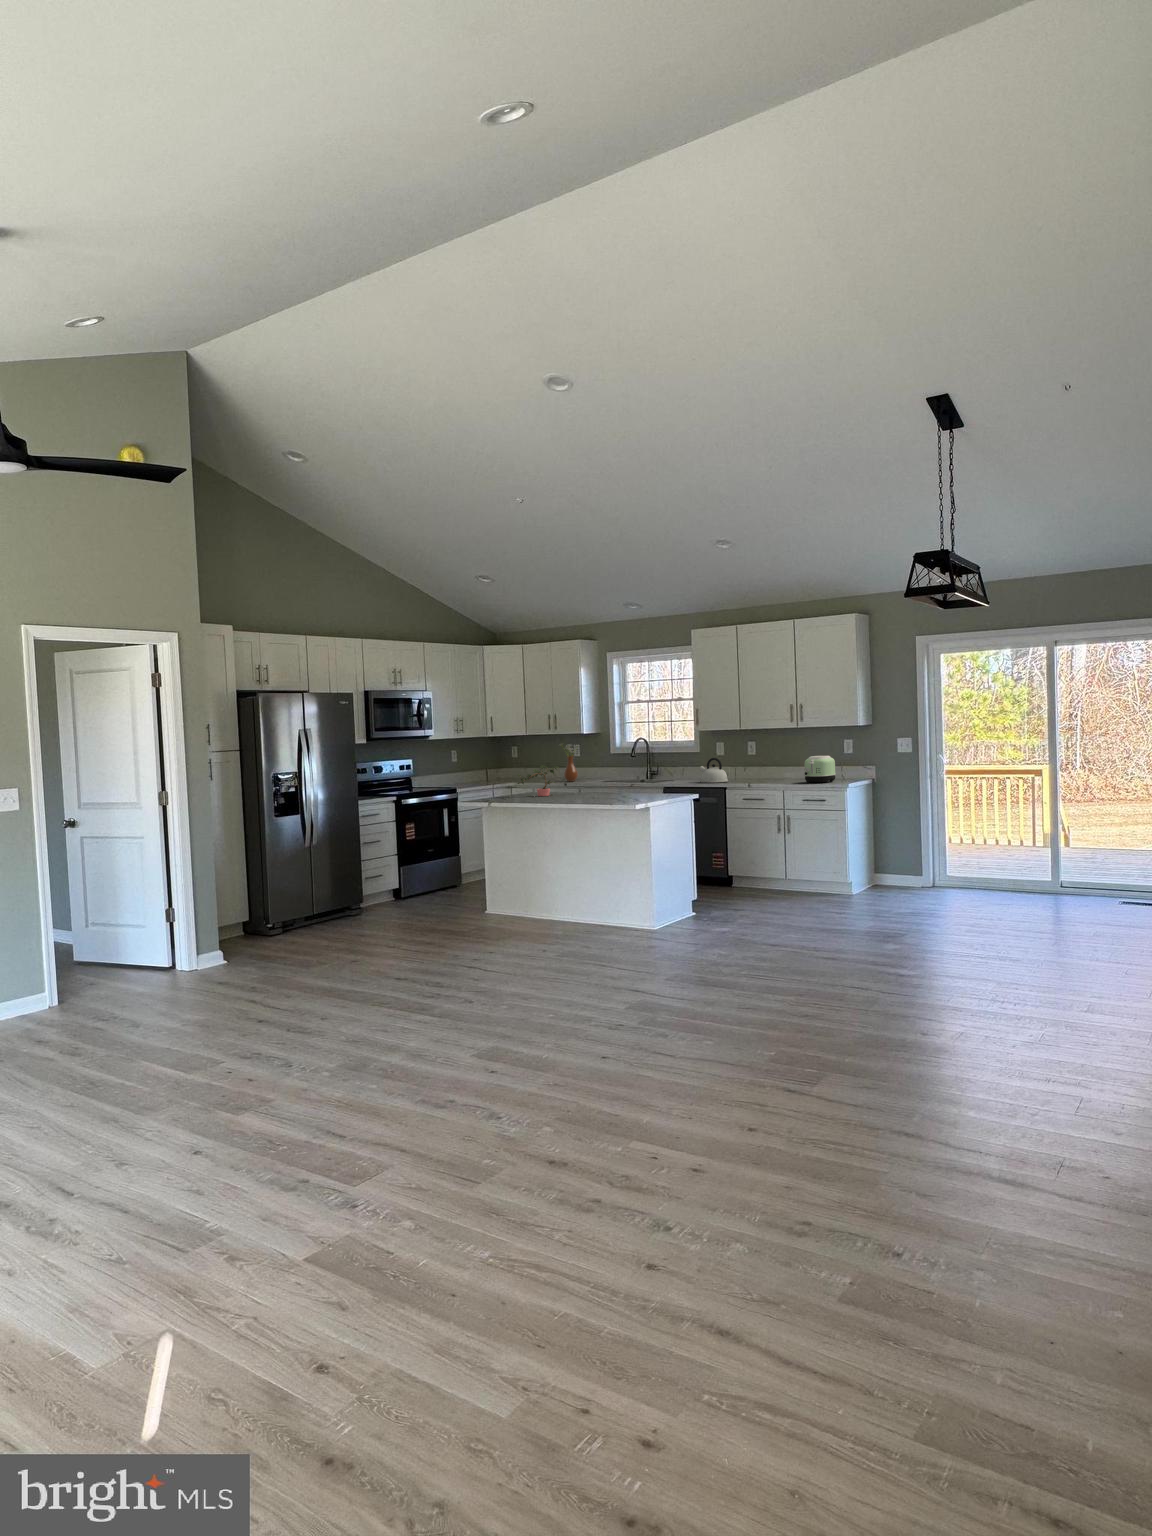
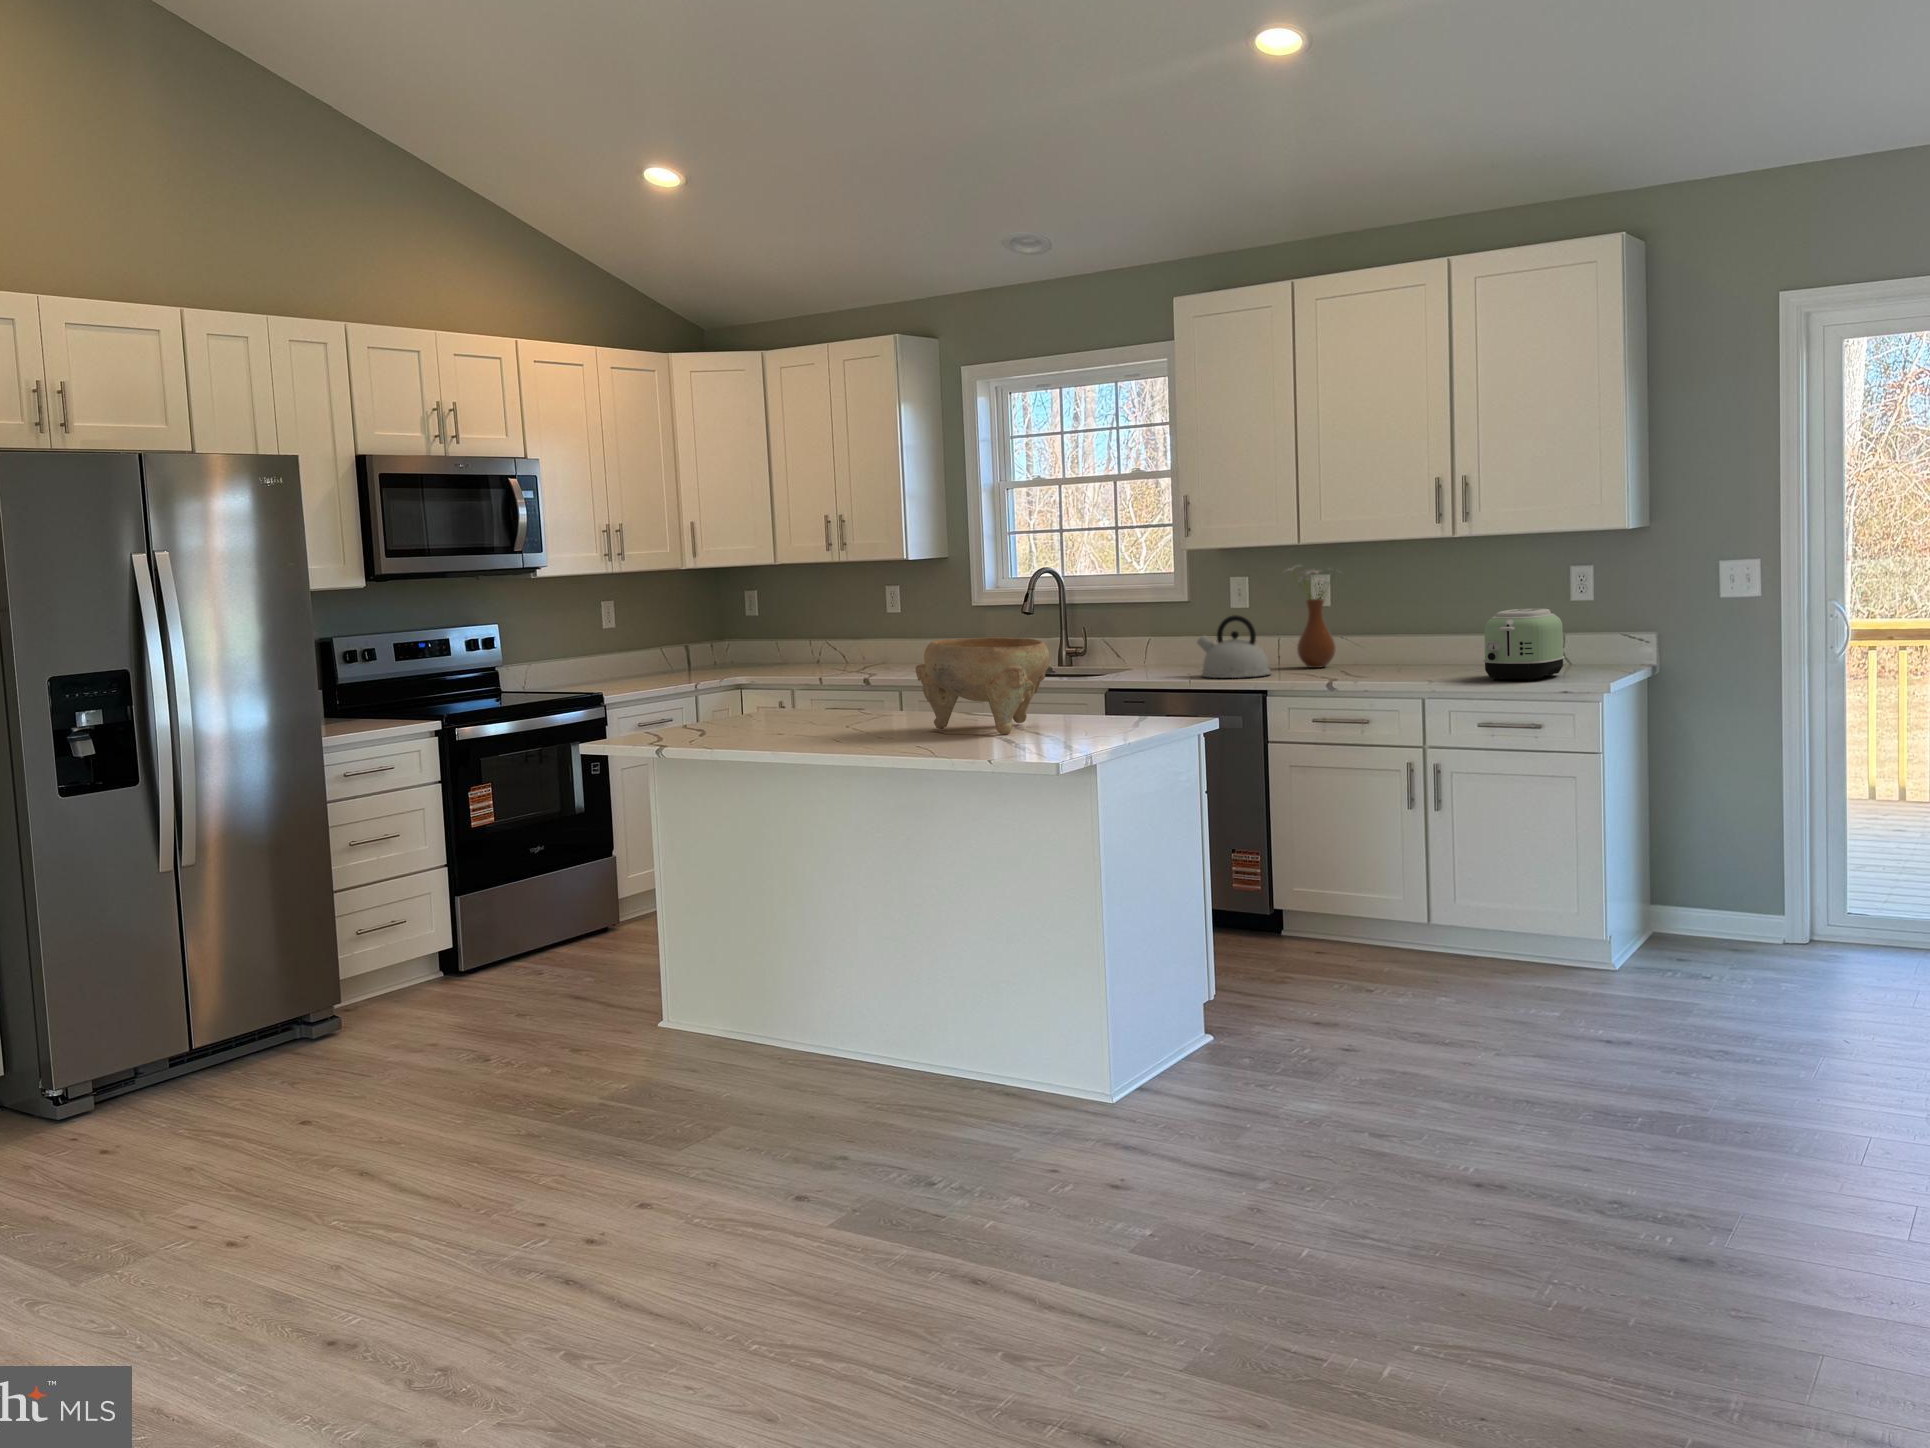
vase: present [564,745,578,782] -> present [1283,567,1338,668]
decorative bowl: none [585,764,633,798] -> present [916,637,1050,734]
potted plant: present [517,765,559,796] -> none [737,638,847,724]

